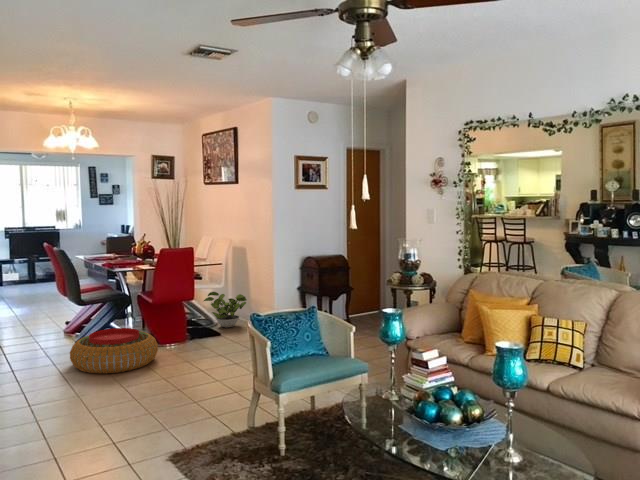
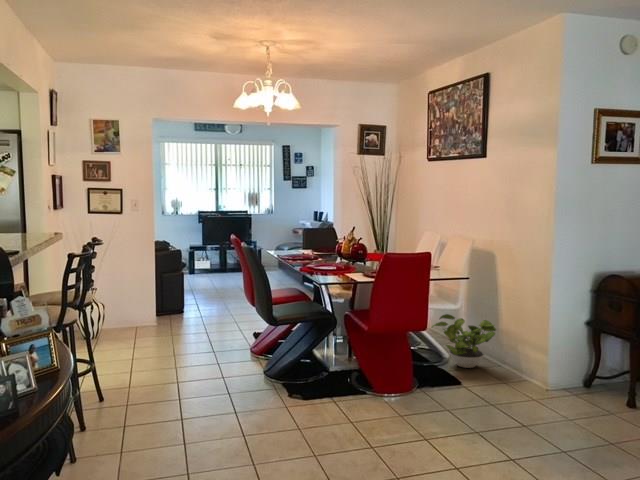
pouf: present [70,328,158,374] -> none [254,368,379,448]

